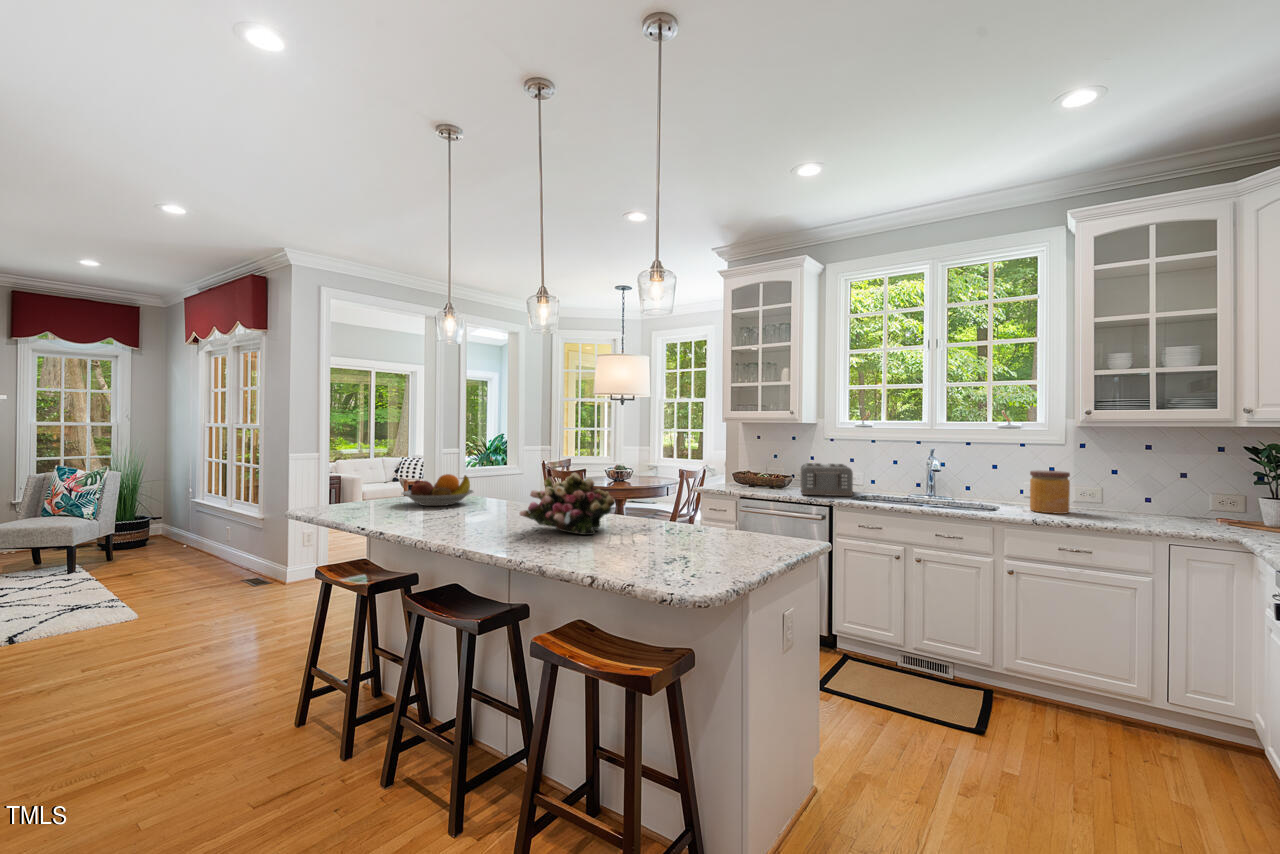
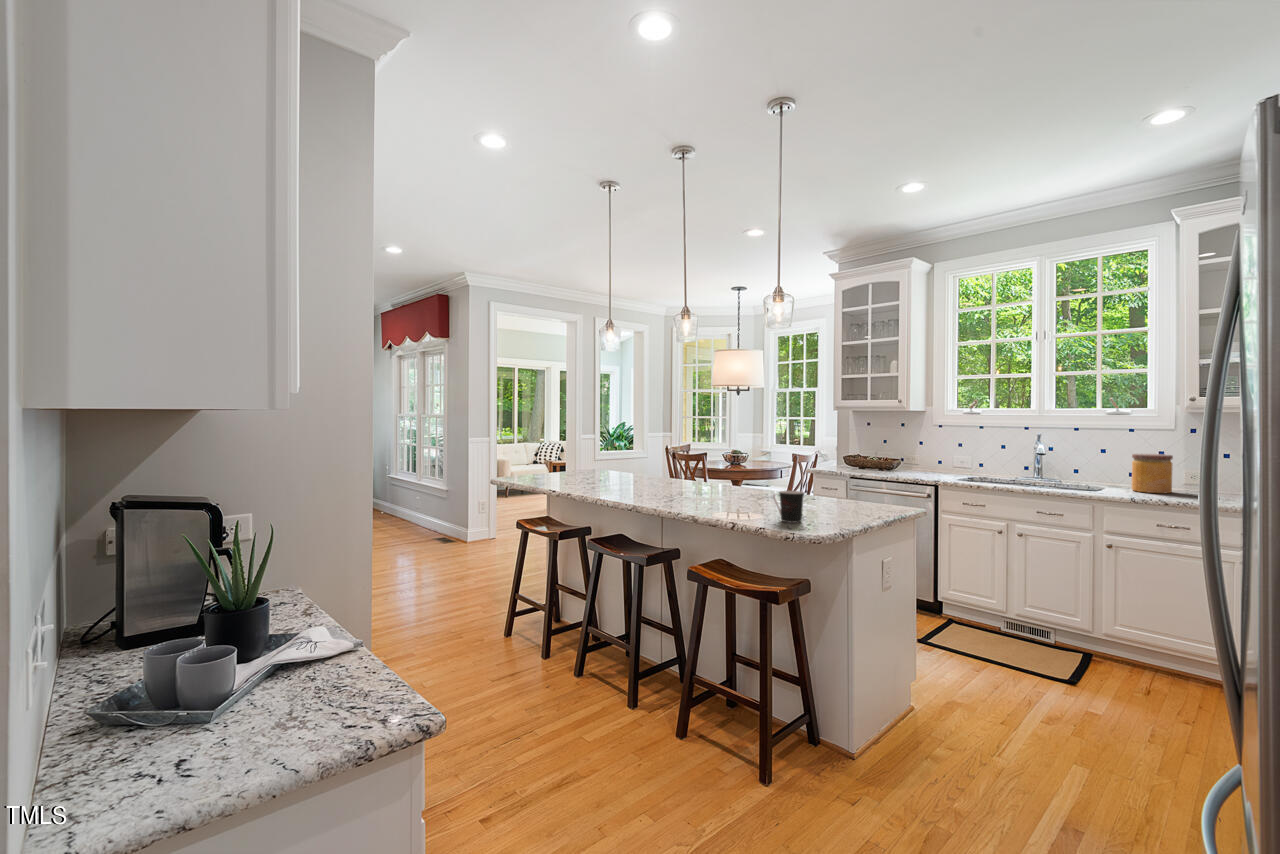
toaster: present [800,463,853,496] -> none [908,447,958,477]
flower arrangement: present [520,473,615,535] -> none [671,451,746,499]
fruit bowl: present [402,474,474,506] -> none [571,454,626,478]
coffee cup: none [644,530,684,574] -> present [773,491,804,523]

